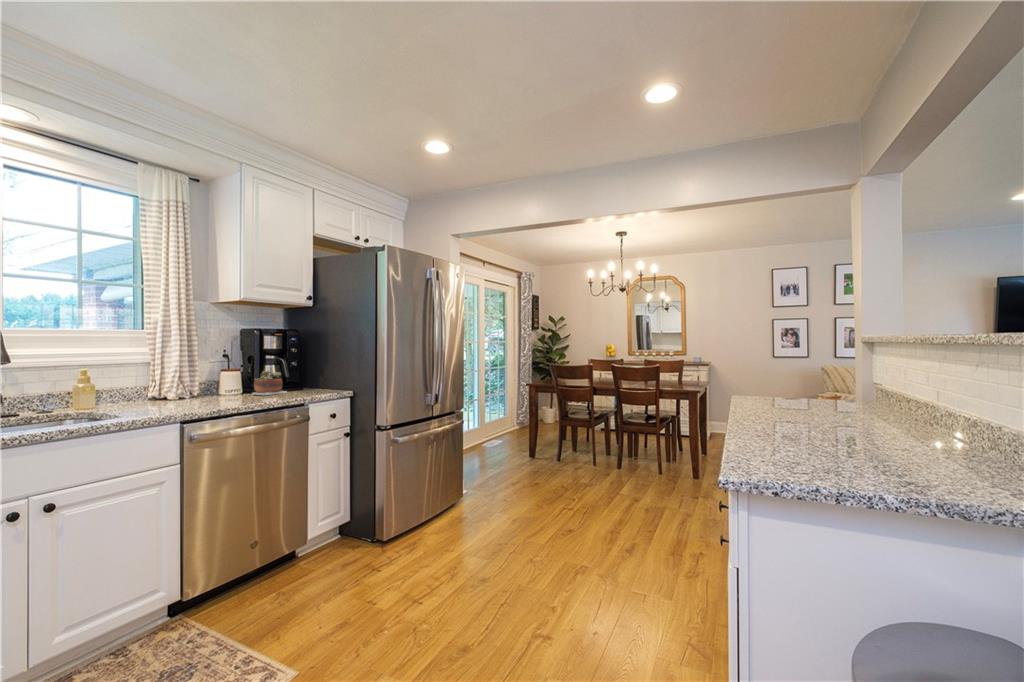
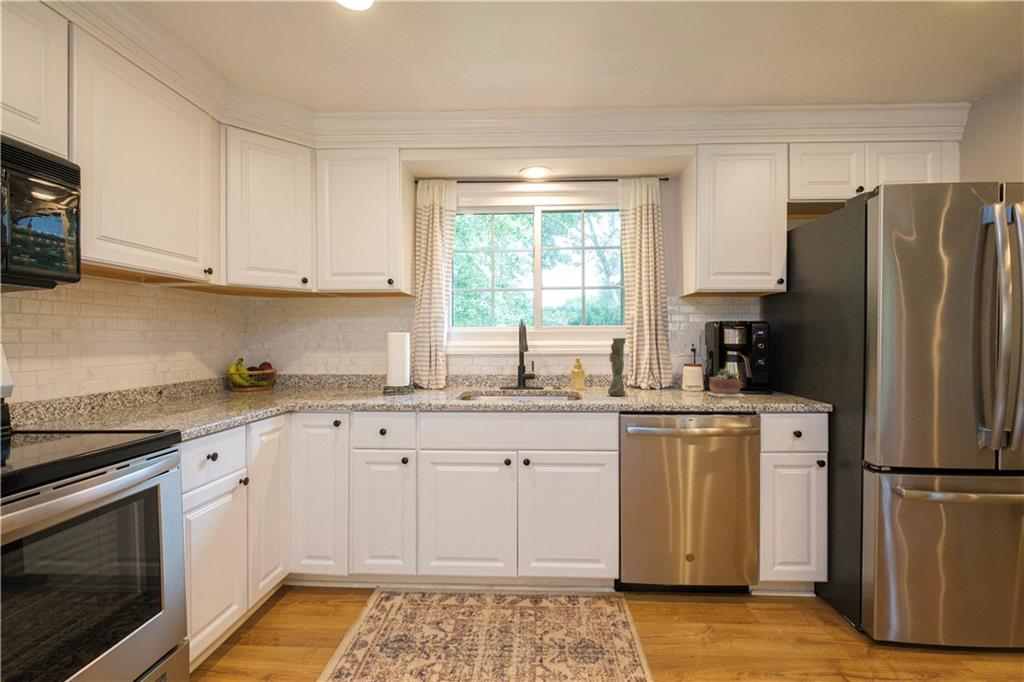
vase: none [139,343,164,408] -> present [608,338,626,396]

